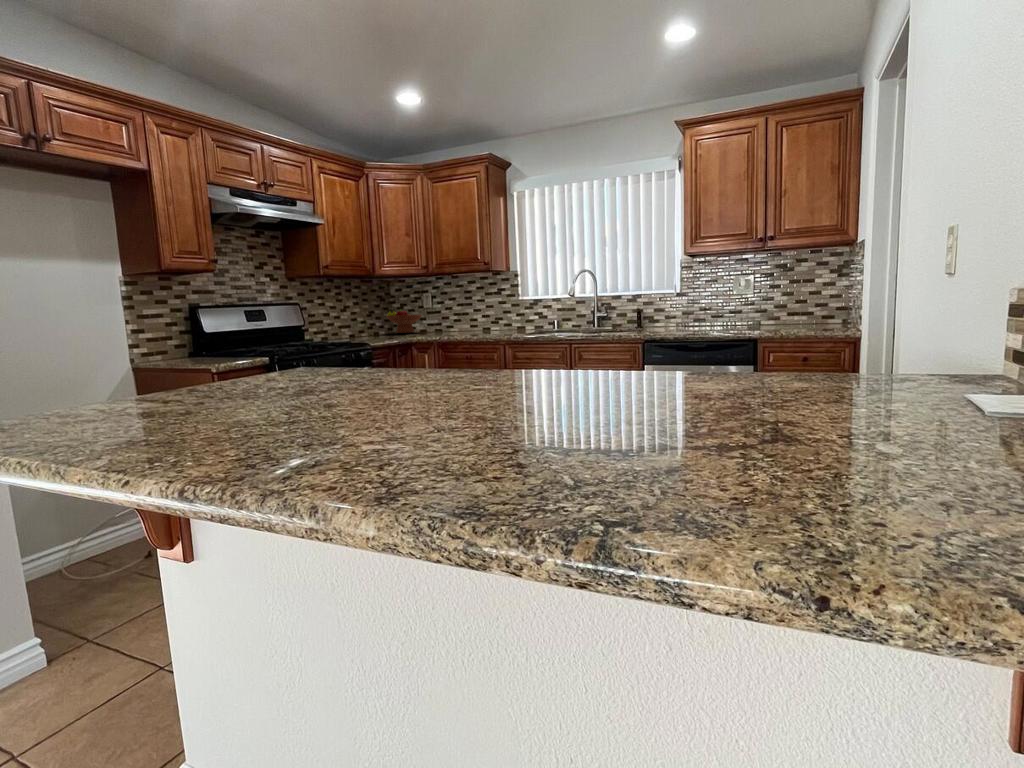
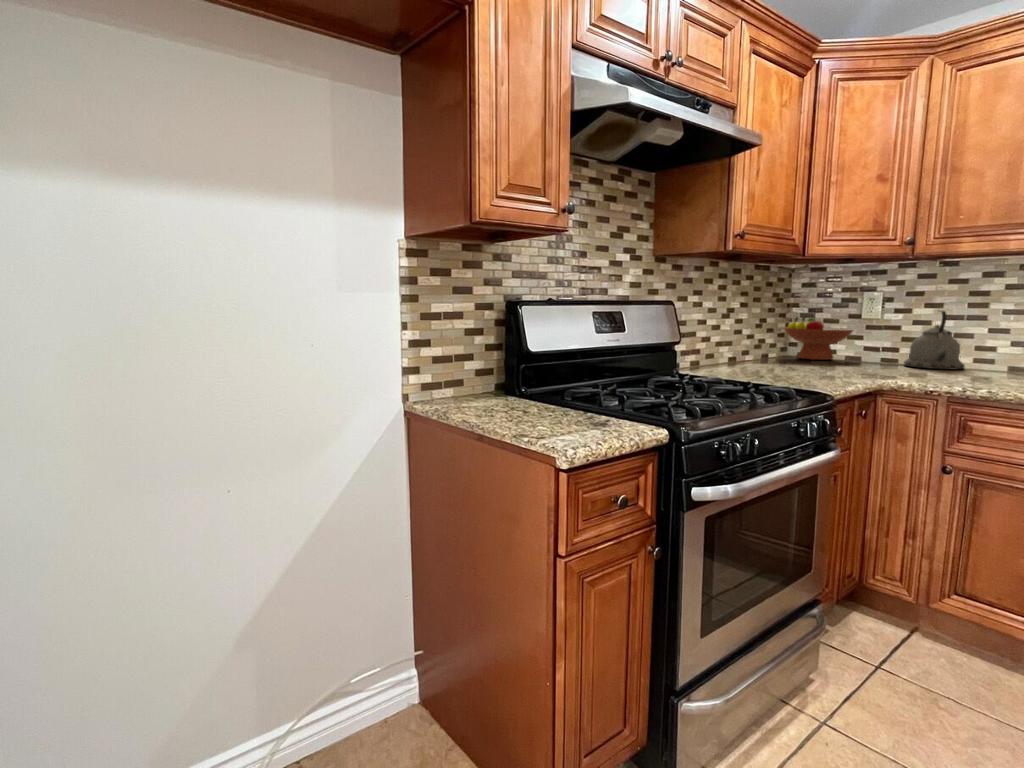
kettle: none [443,302,469,332] -> present [904,311,965,369]

